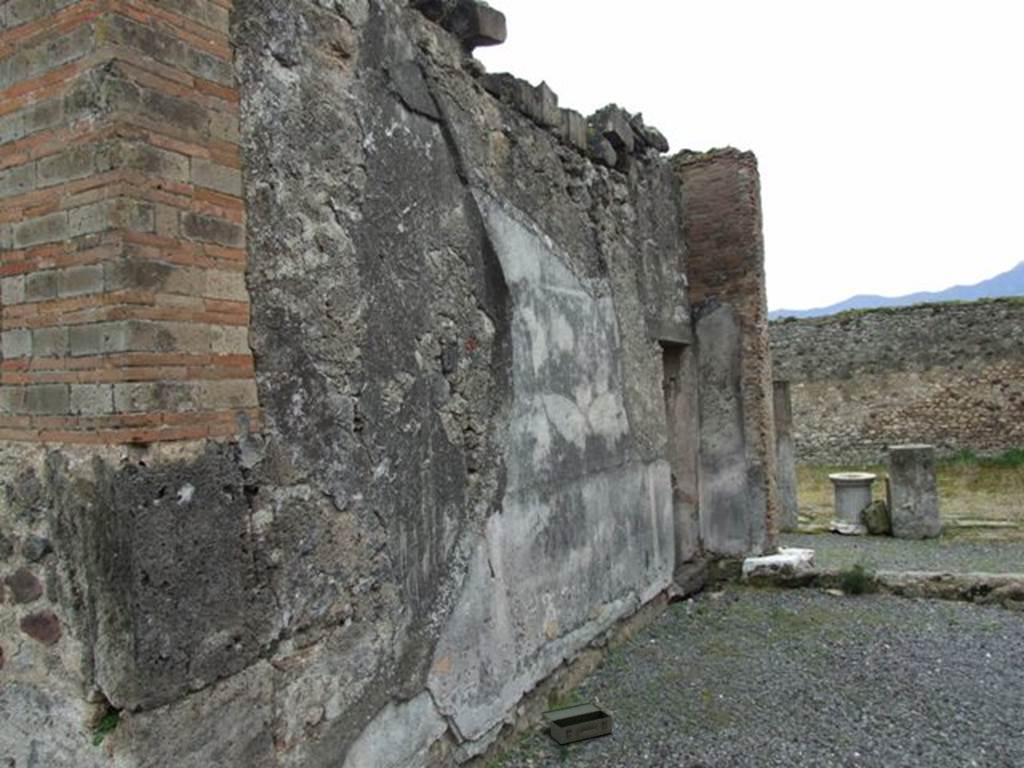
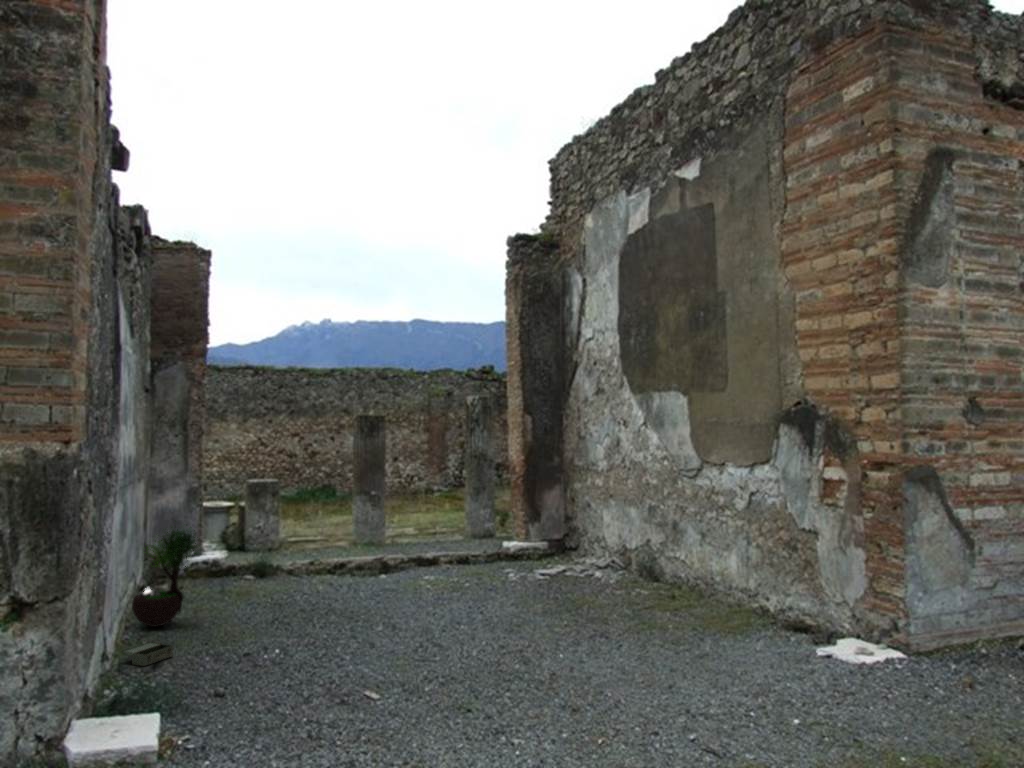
potted tree: none [613,524,690,667] -> present [132,527,198,627]

